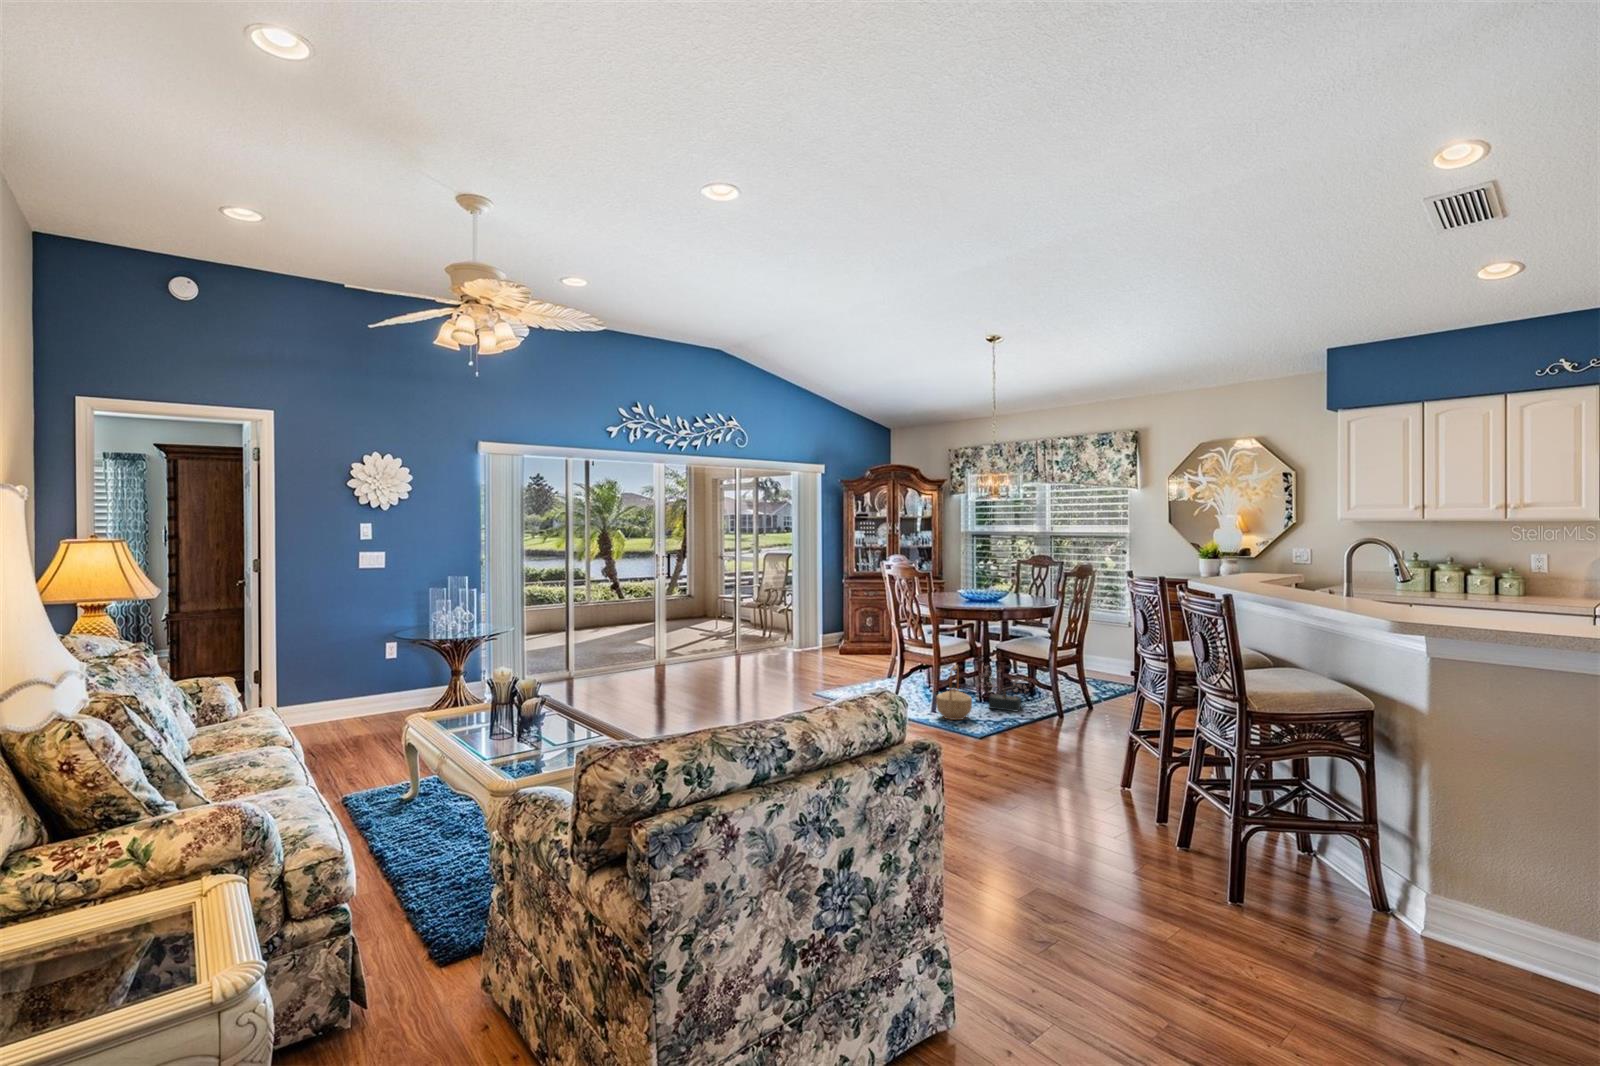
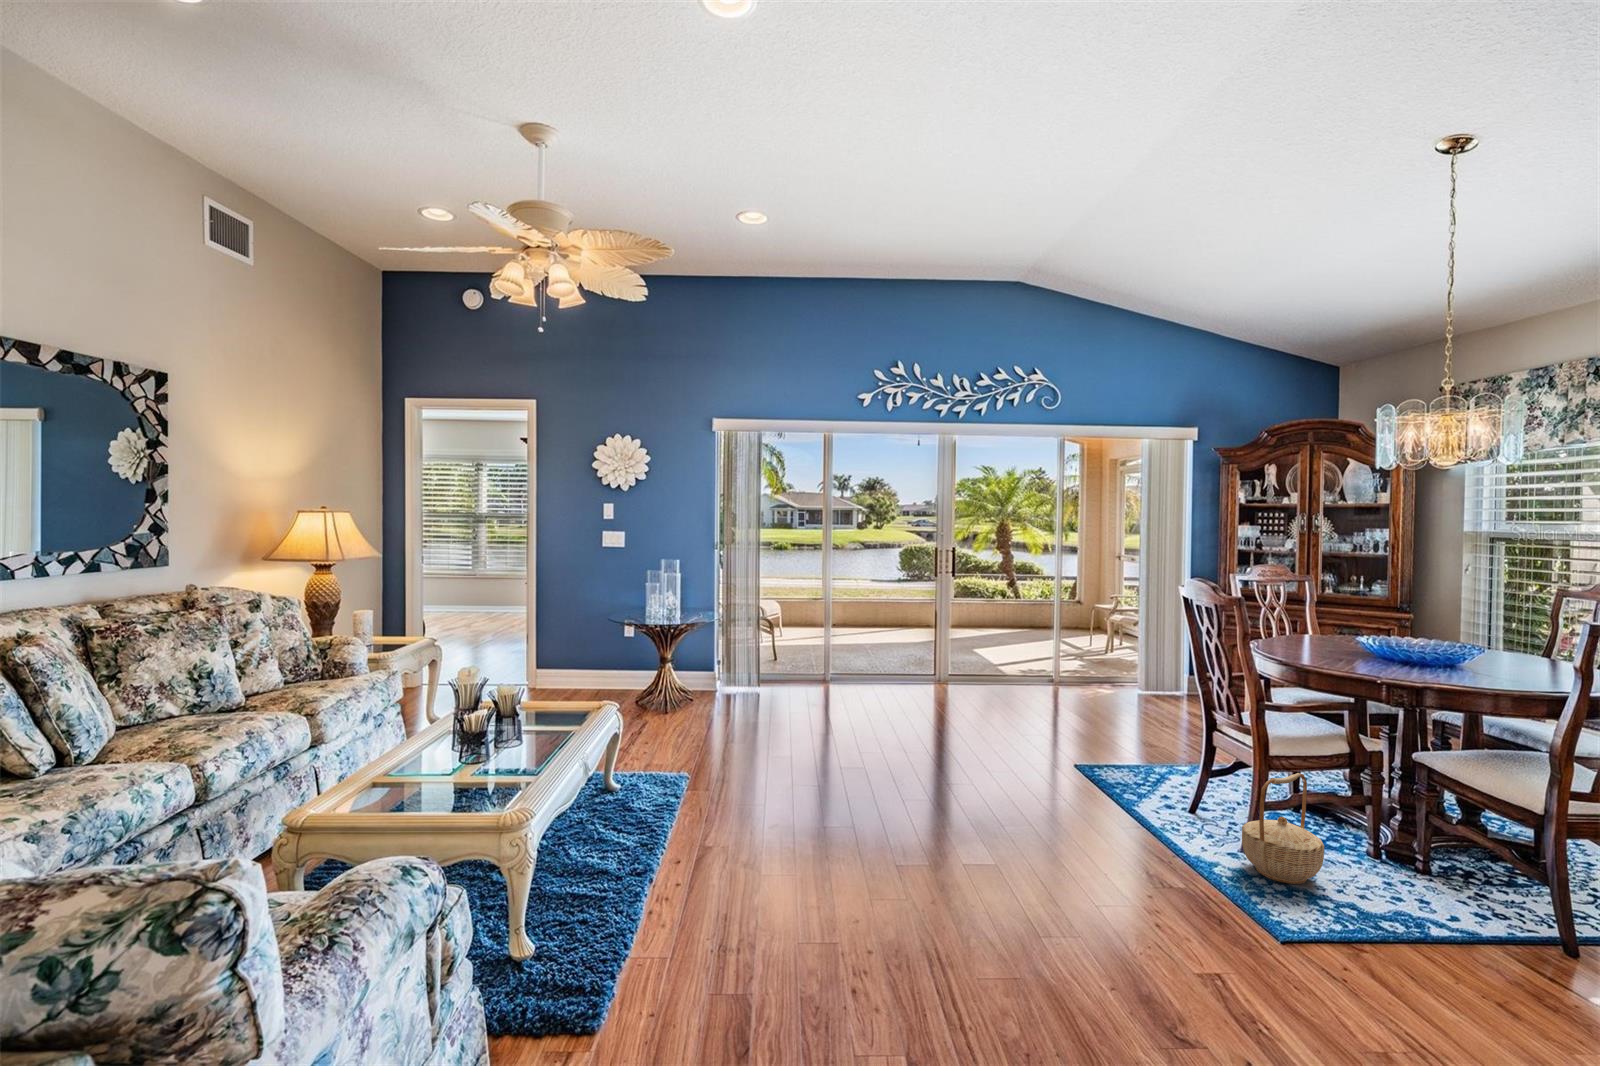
decorative plant: present [981,666,1028,711] -> none [1364,786,1497,903]

